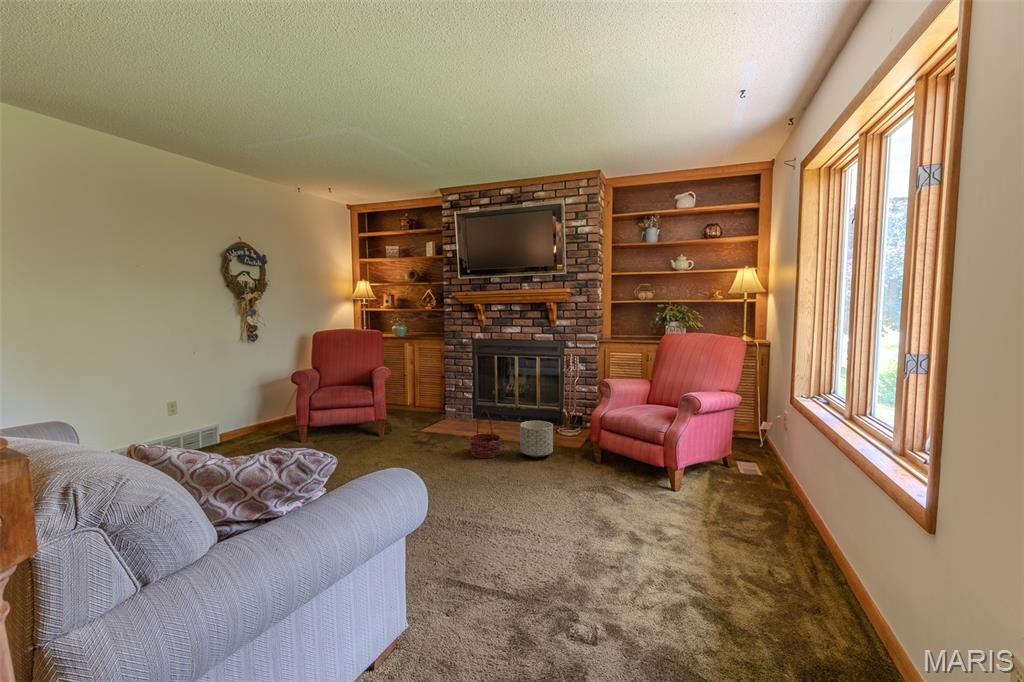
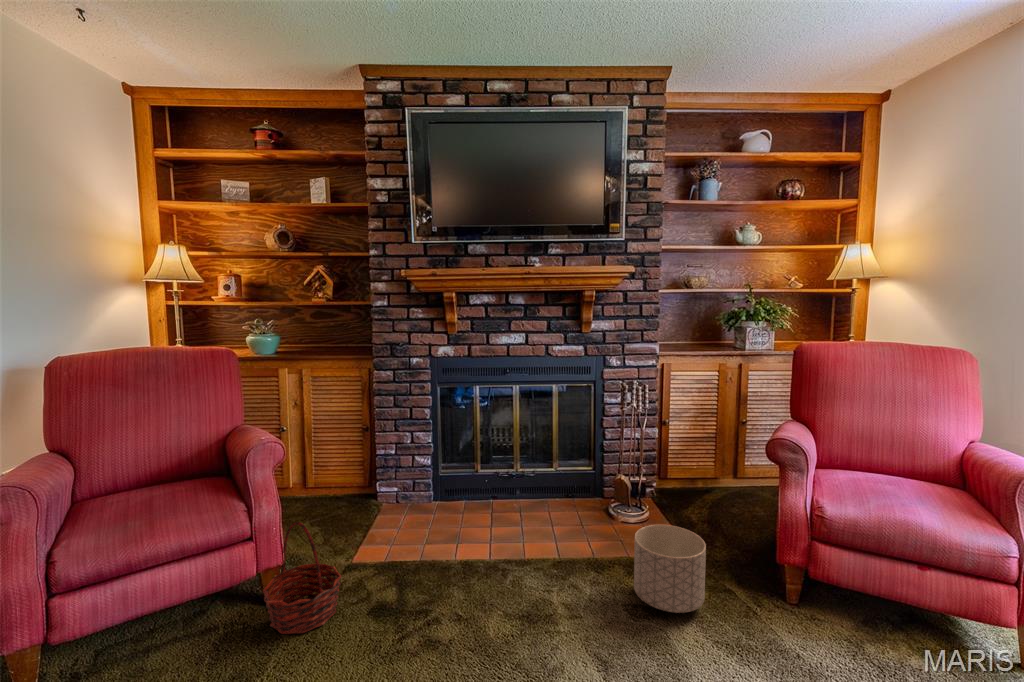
basket: present [469,409,502,458] -> present [263,522,341,634]

